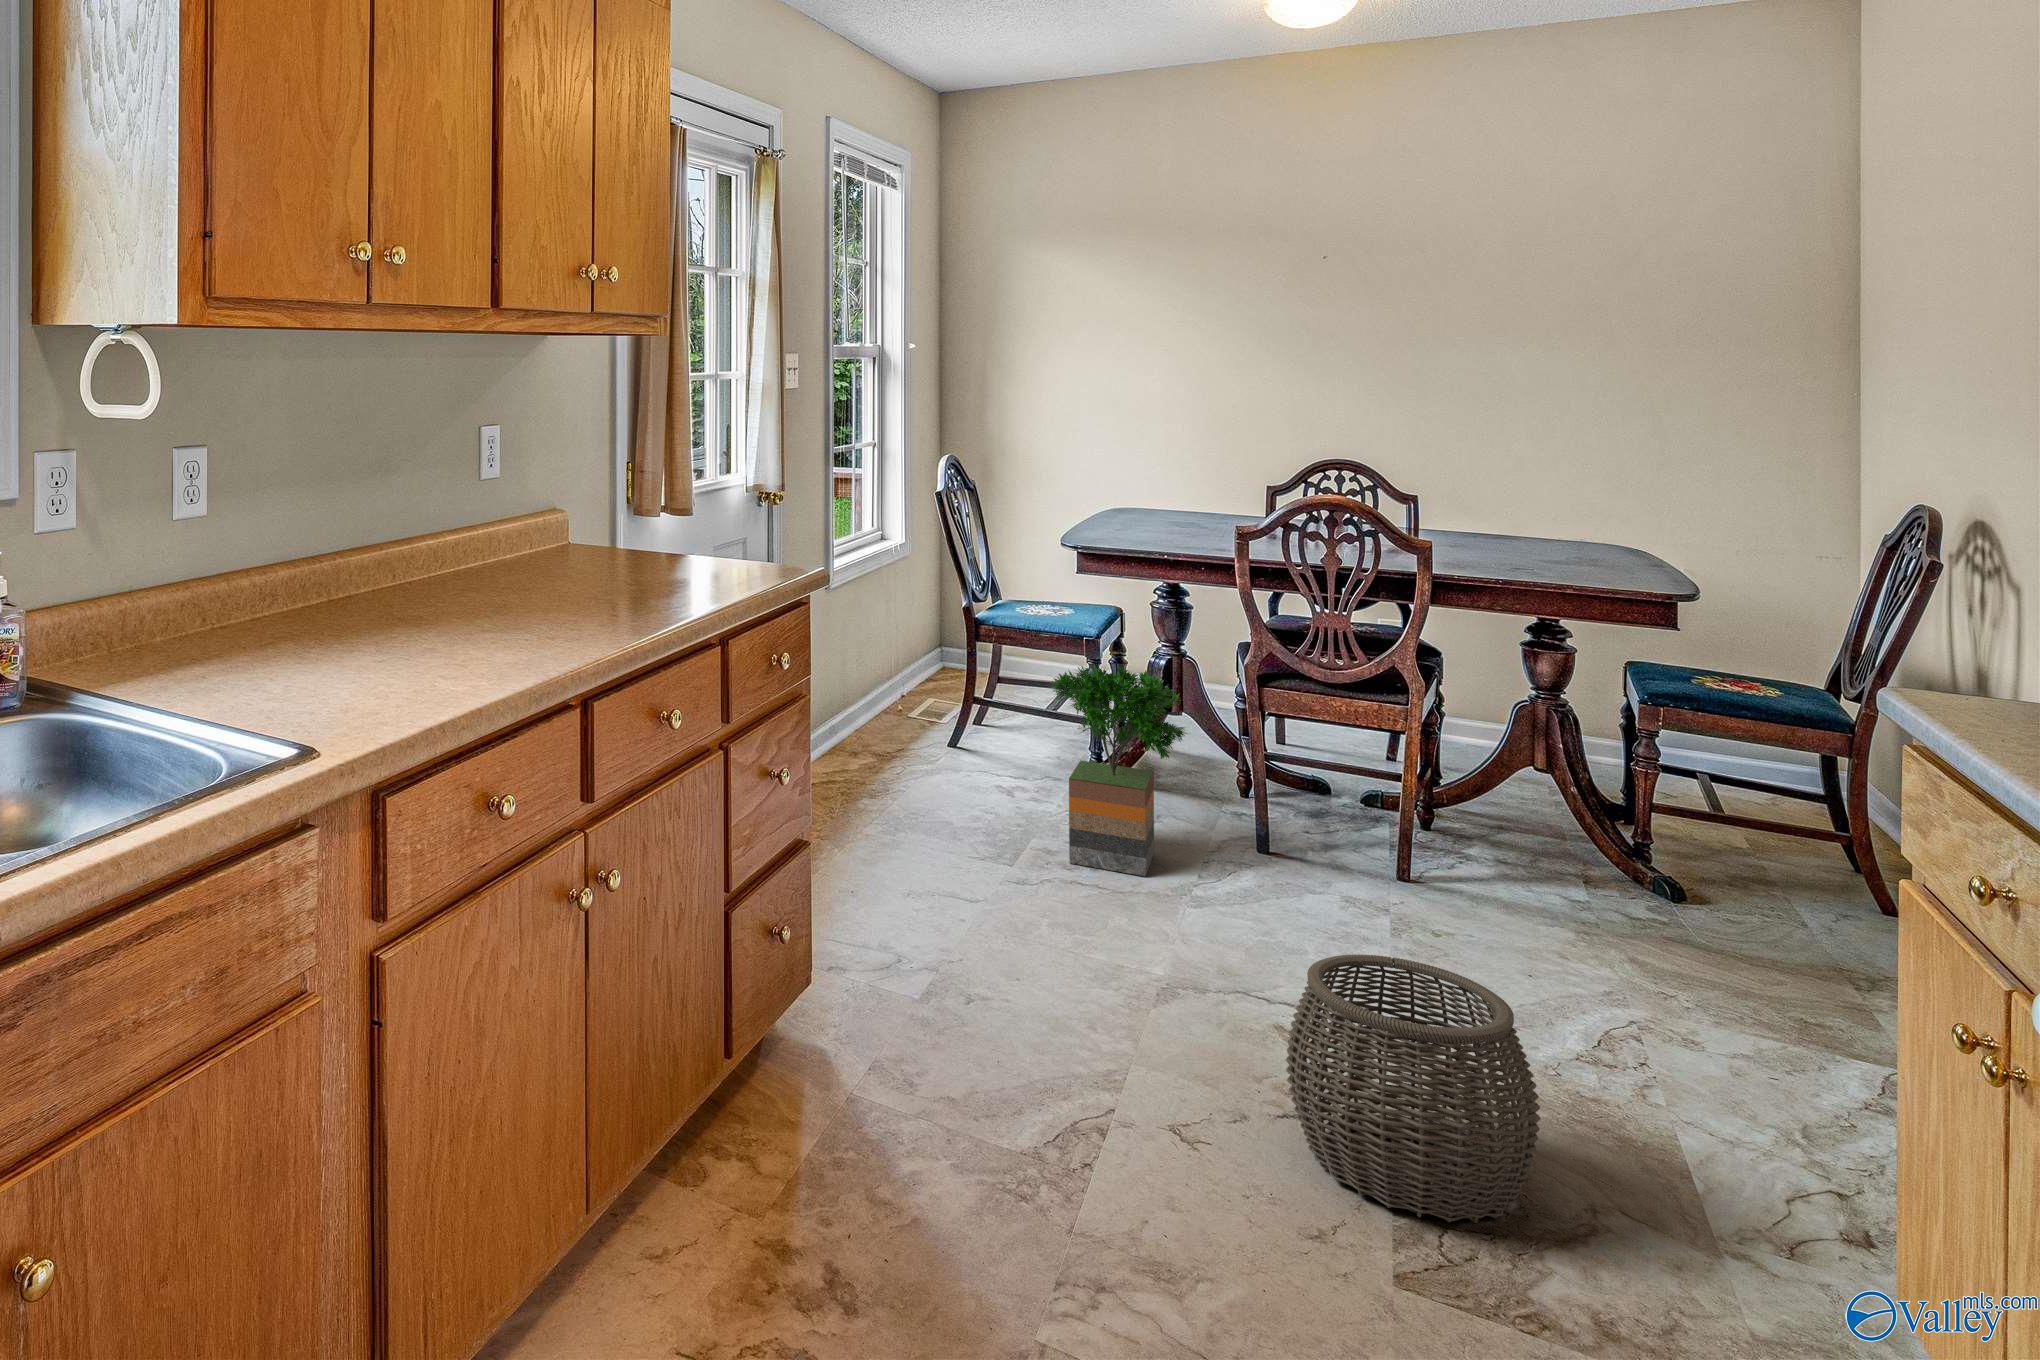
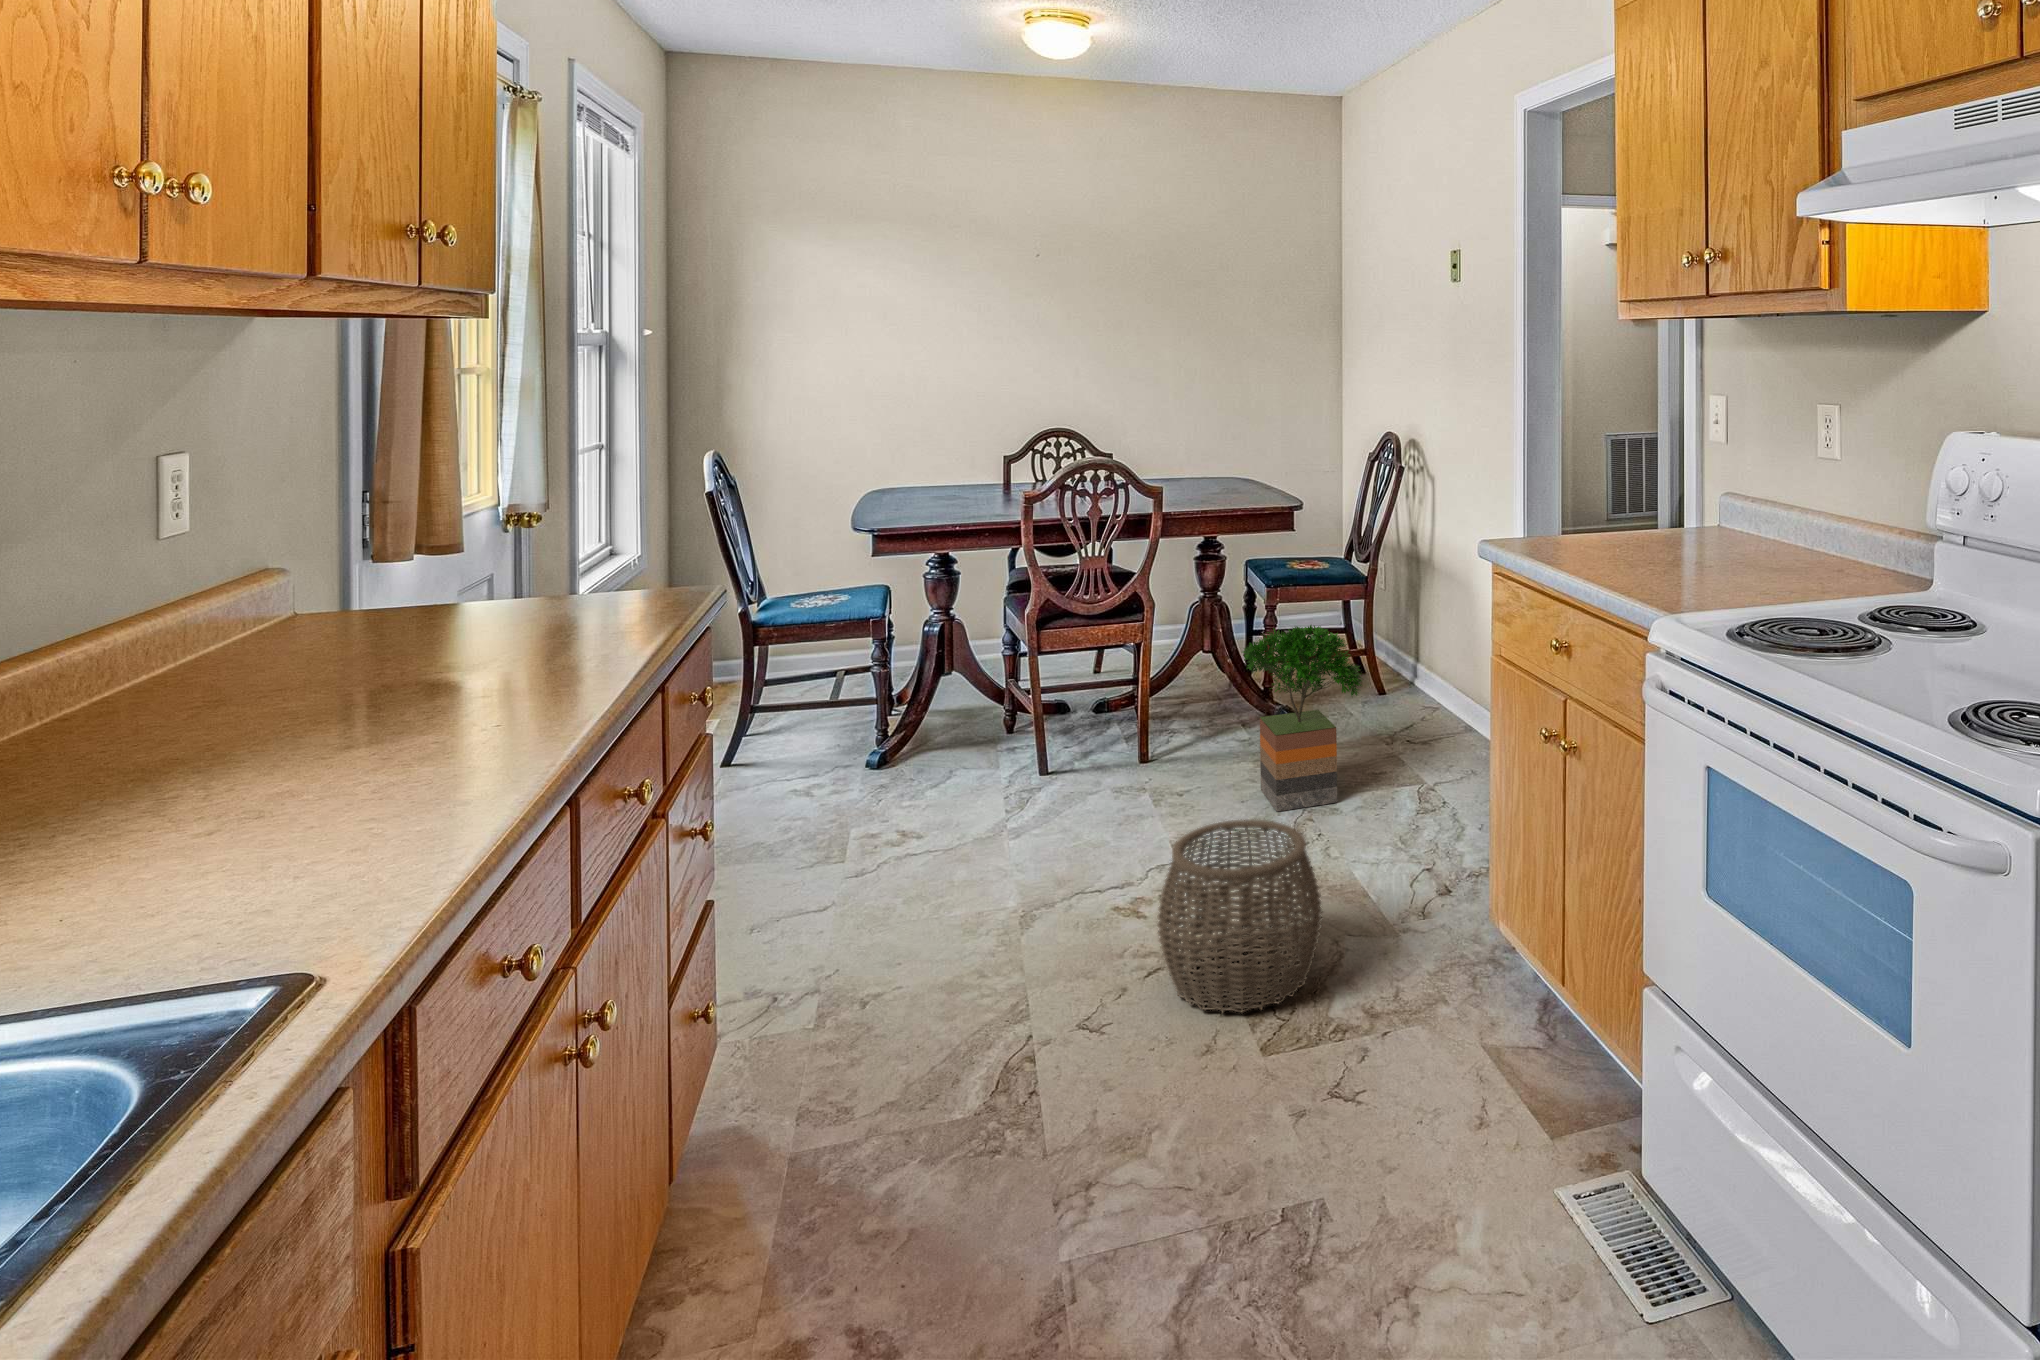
potted tree: present [1050,665,1187,876] -> present [1243,625,1362,811]

